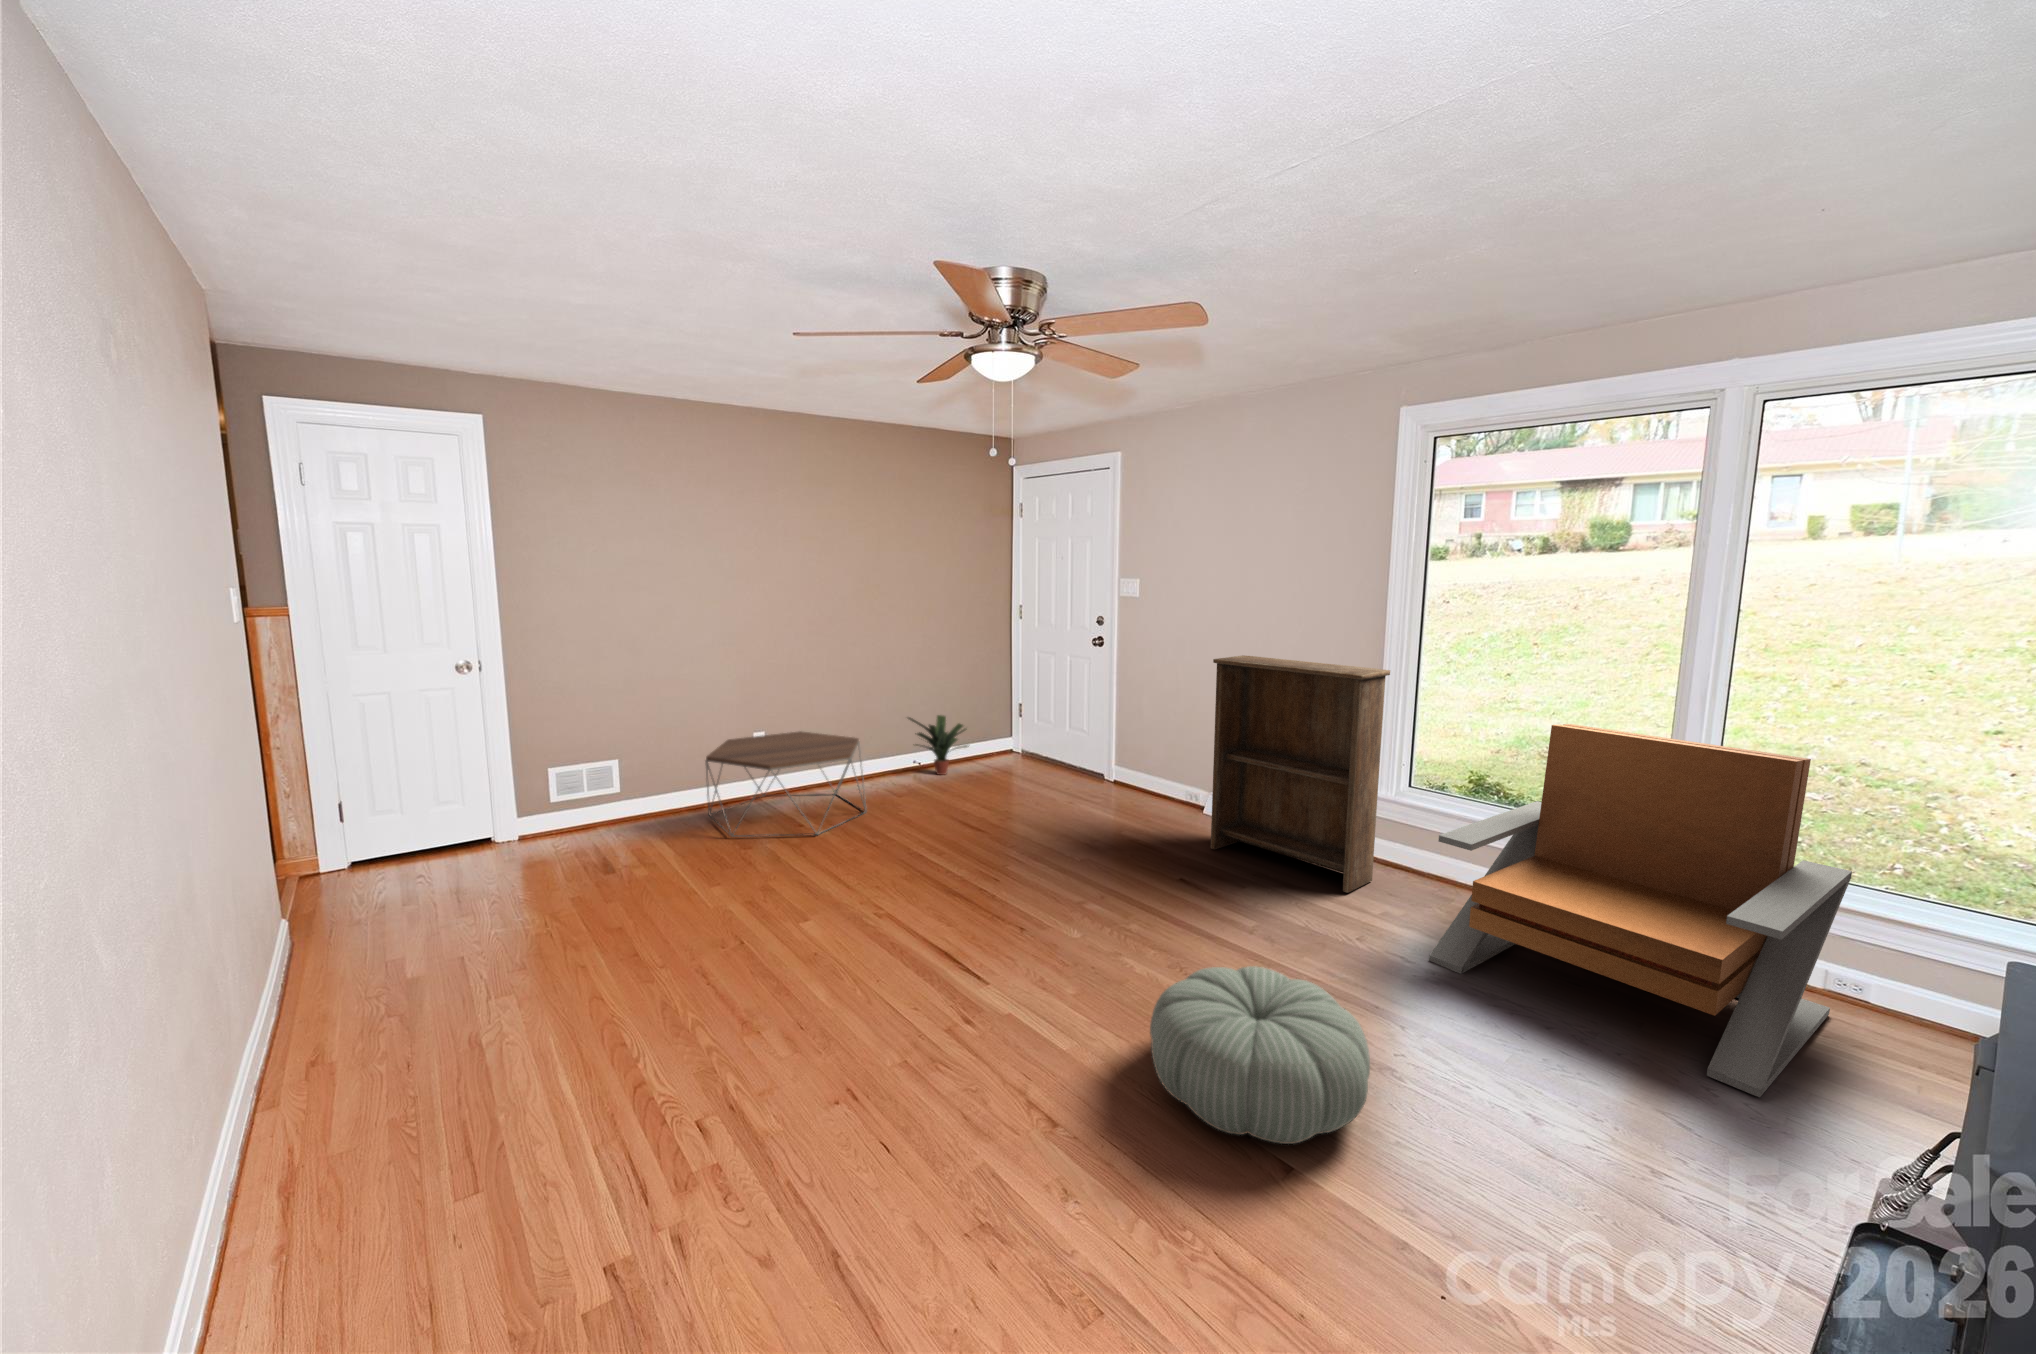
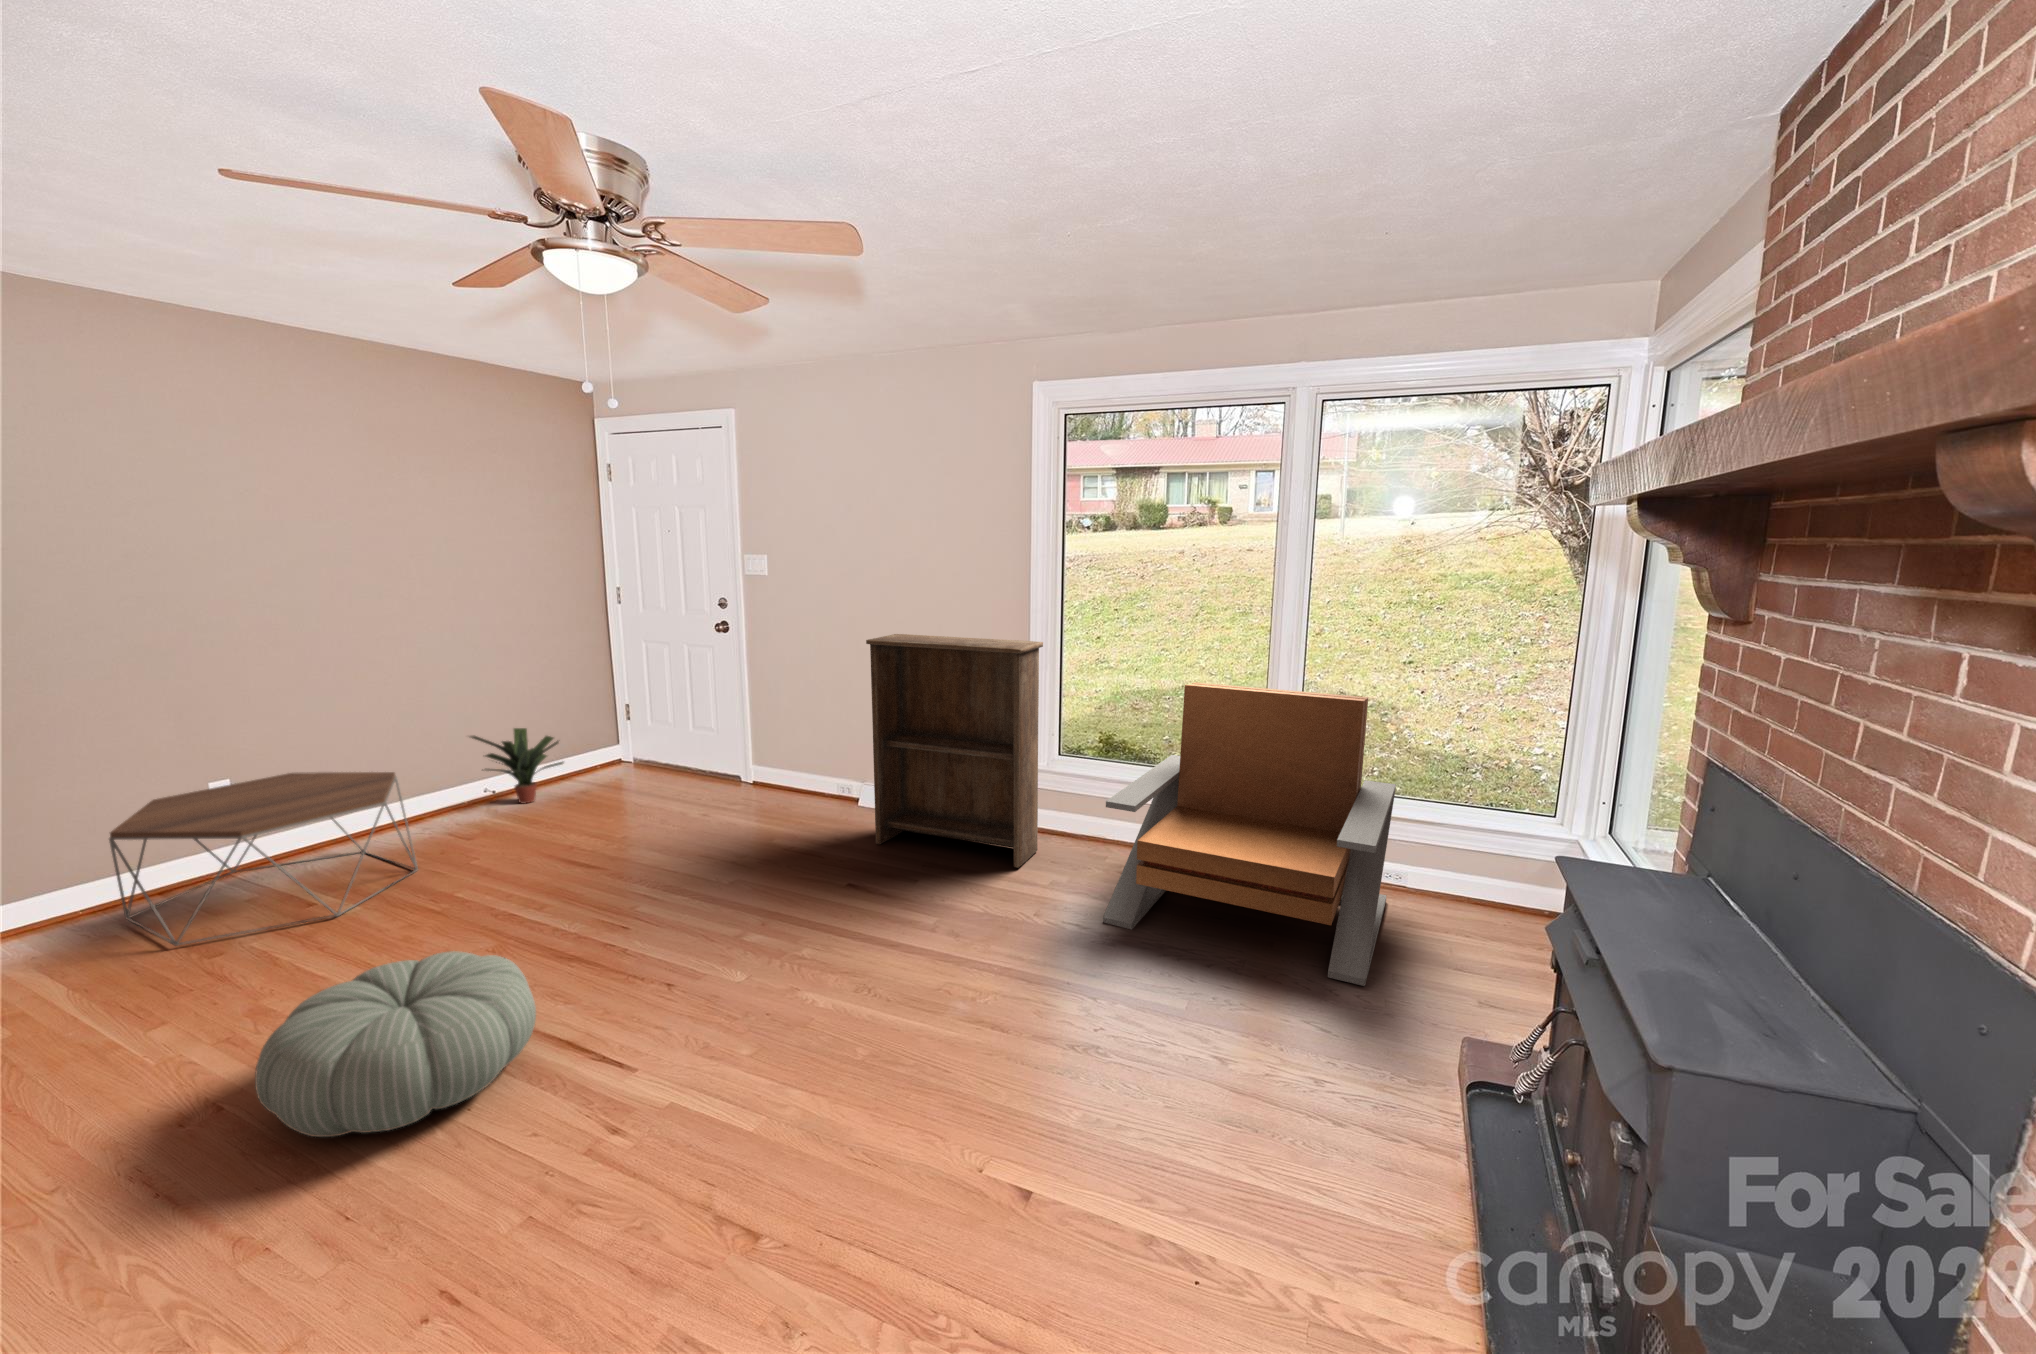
pouf: present [1150,966,1370,1144] -> present [255,951,536,1137]

